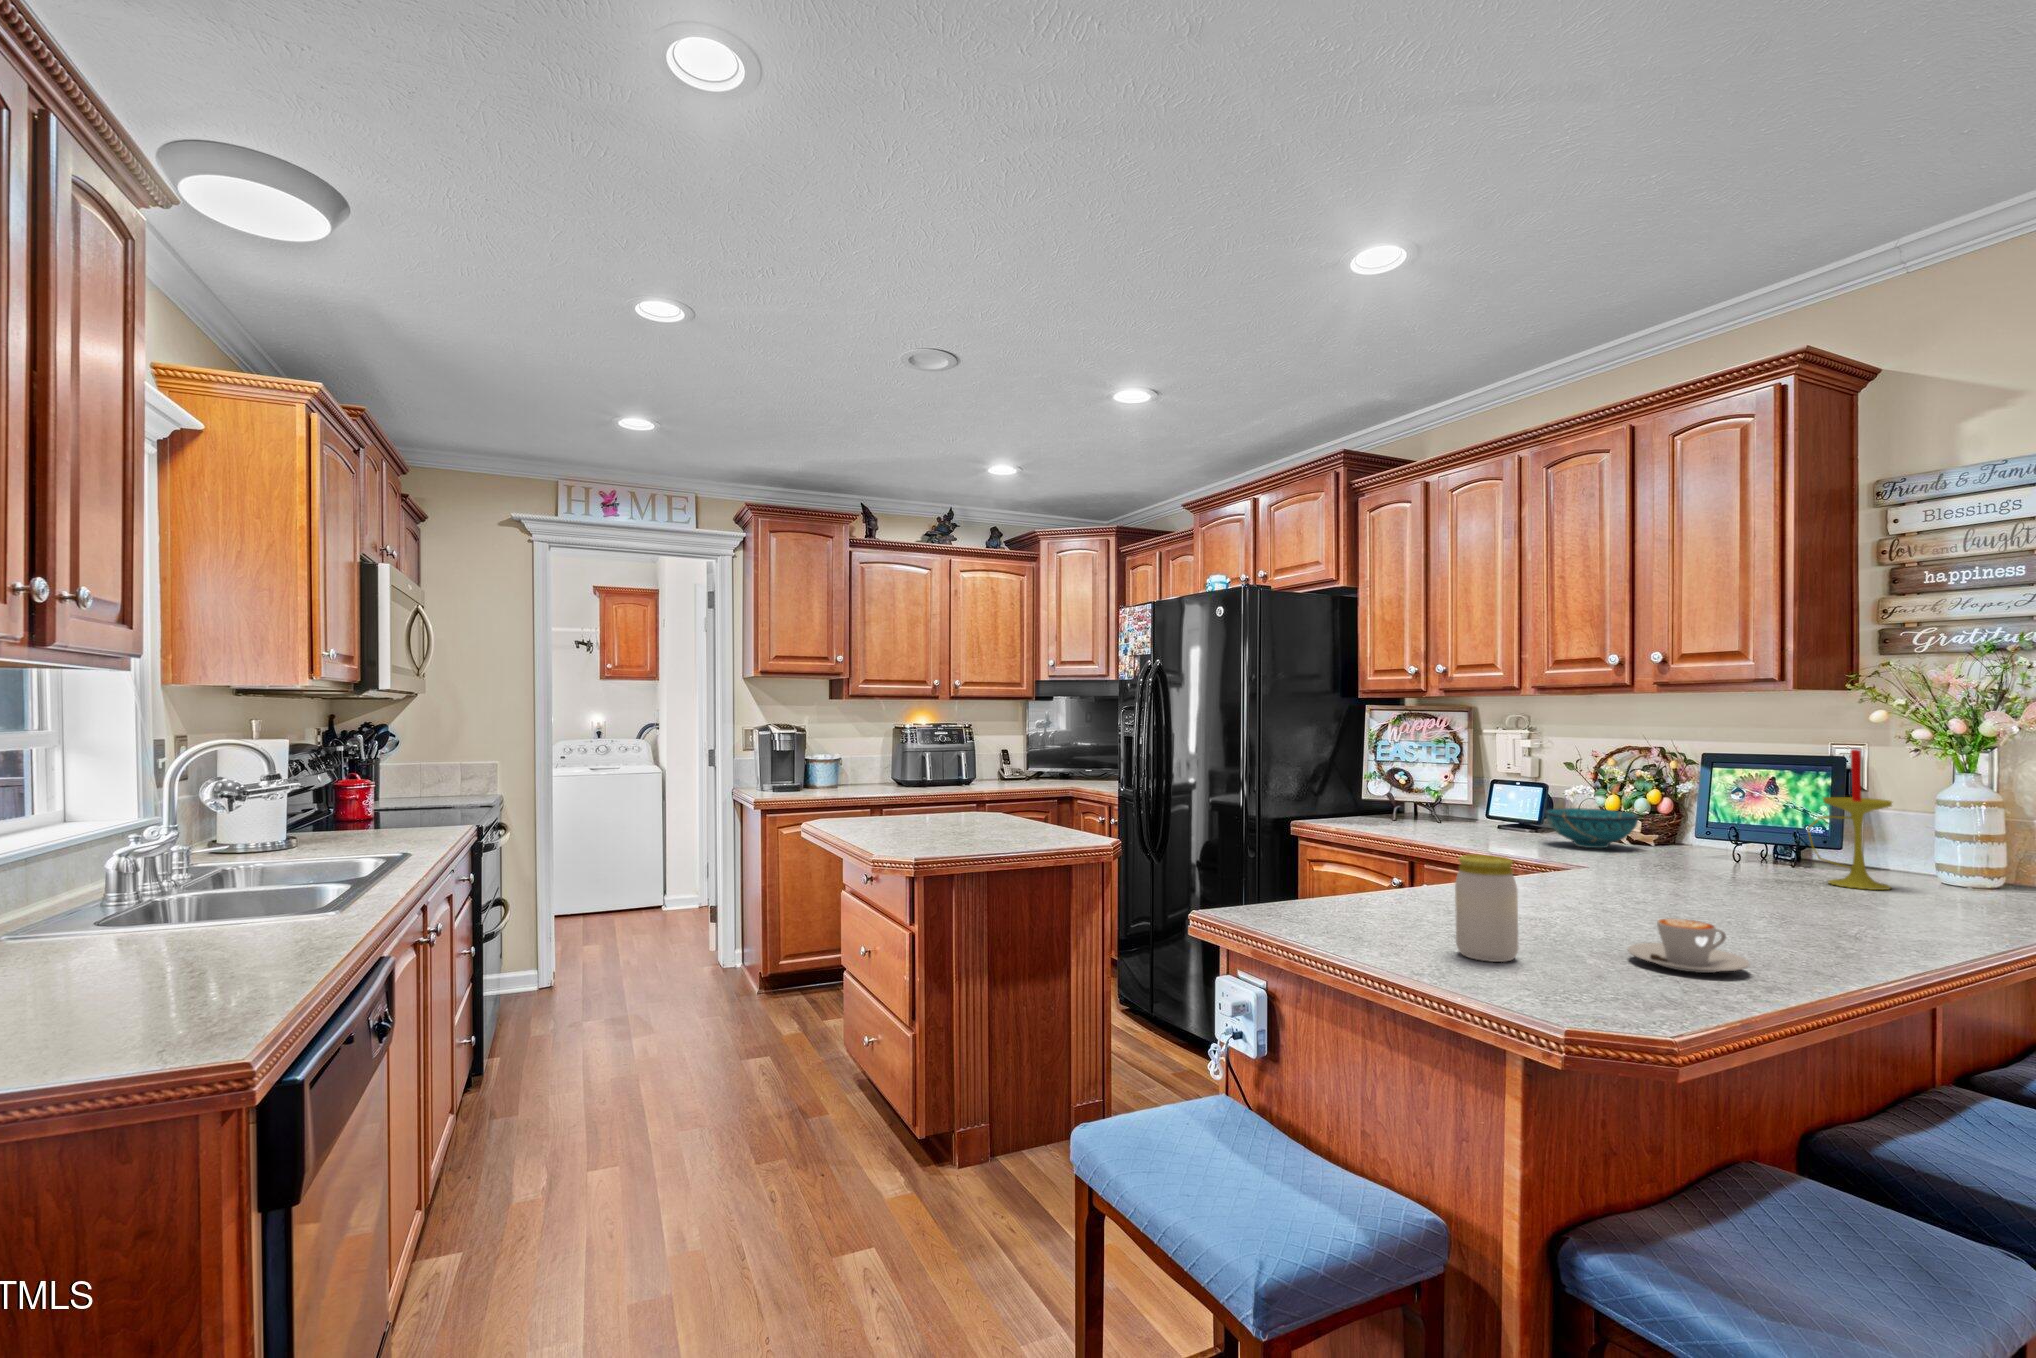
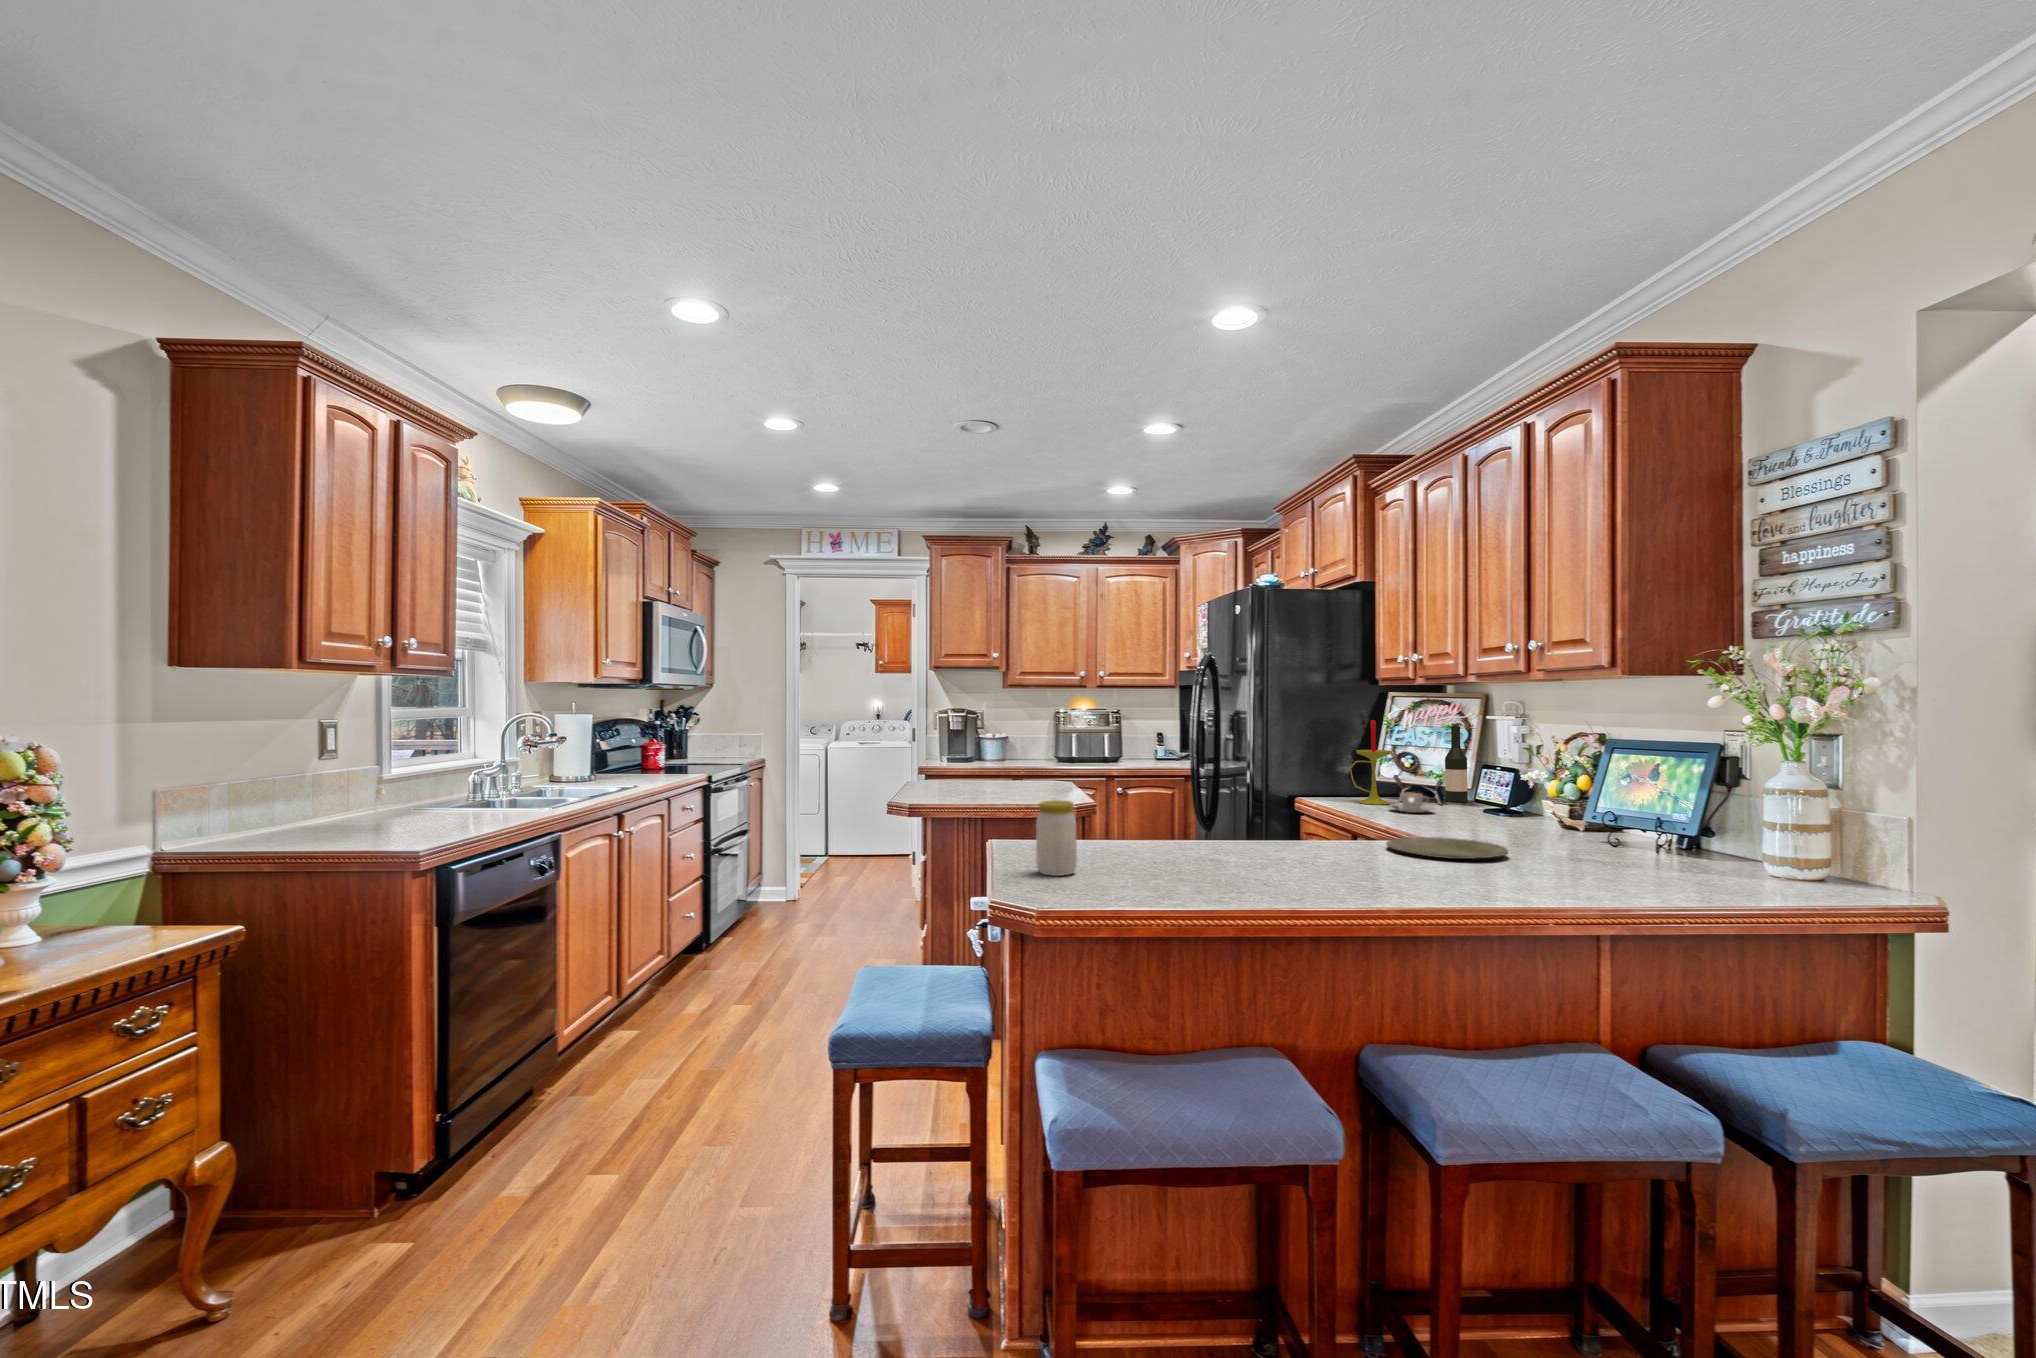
wine bottle: none [1434,739,1459,821] -> present [1445,724,1468,803]
candle: present [1807,749,1892,890] -> present [1350,720,1391,805]
bowl: present [1545,808,1639,848] -> none [1462,790,1551,828]
plate: none [1605,866,1754,891] -> present [1386,837,1508,859]
coffee cup: present [1628,918,1750,973] -> present [1389,792,1434,813]

